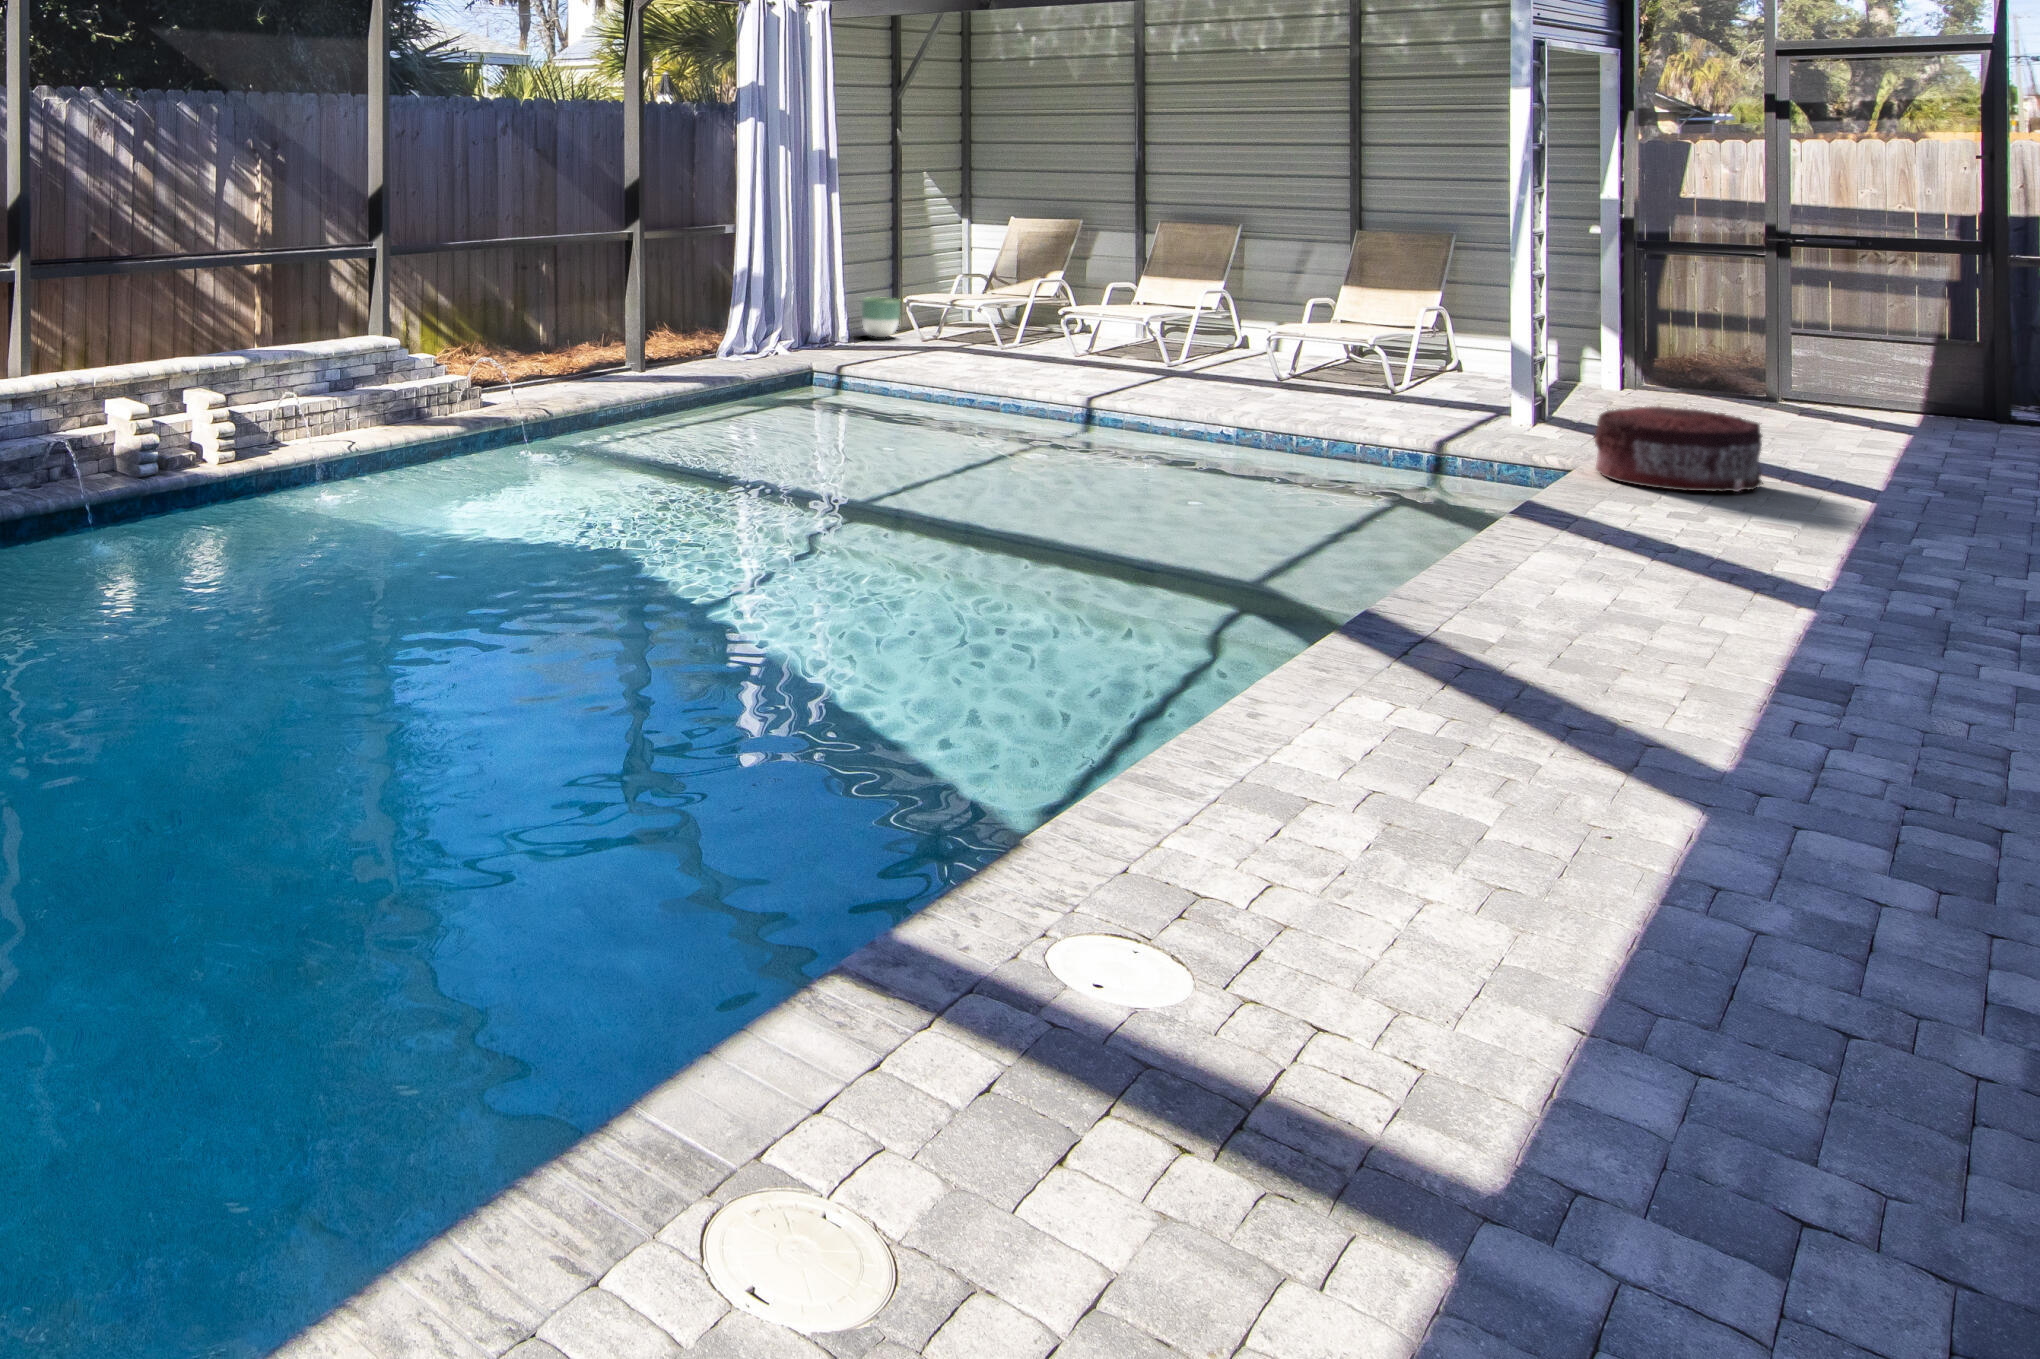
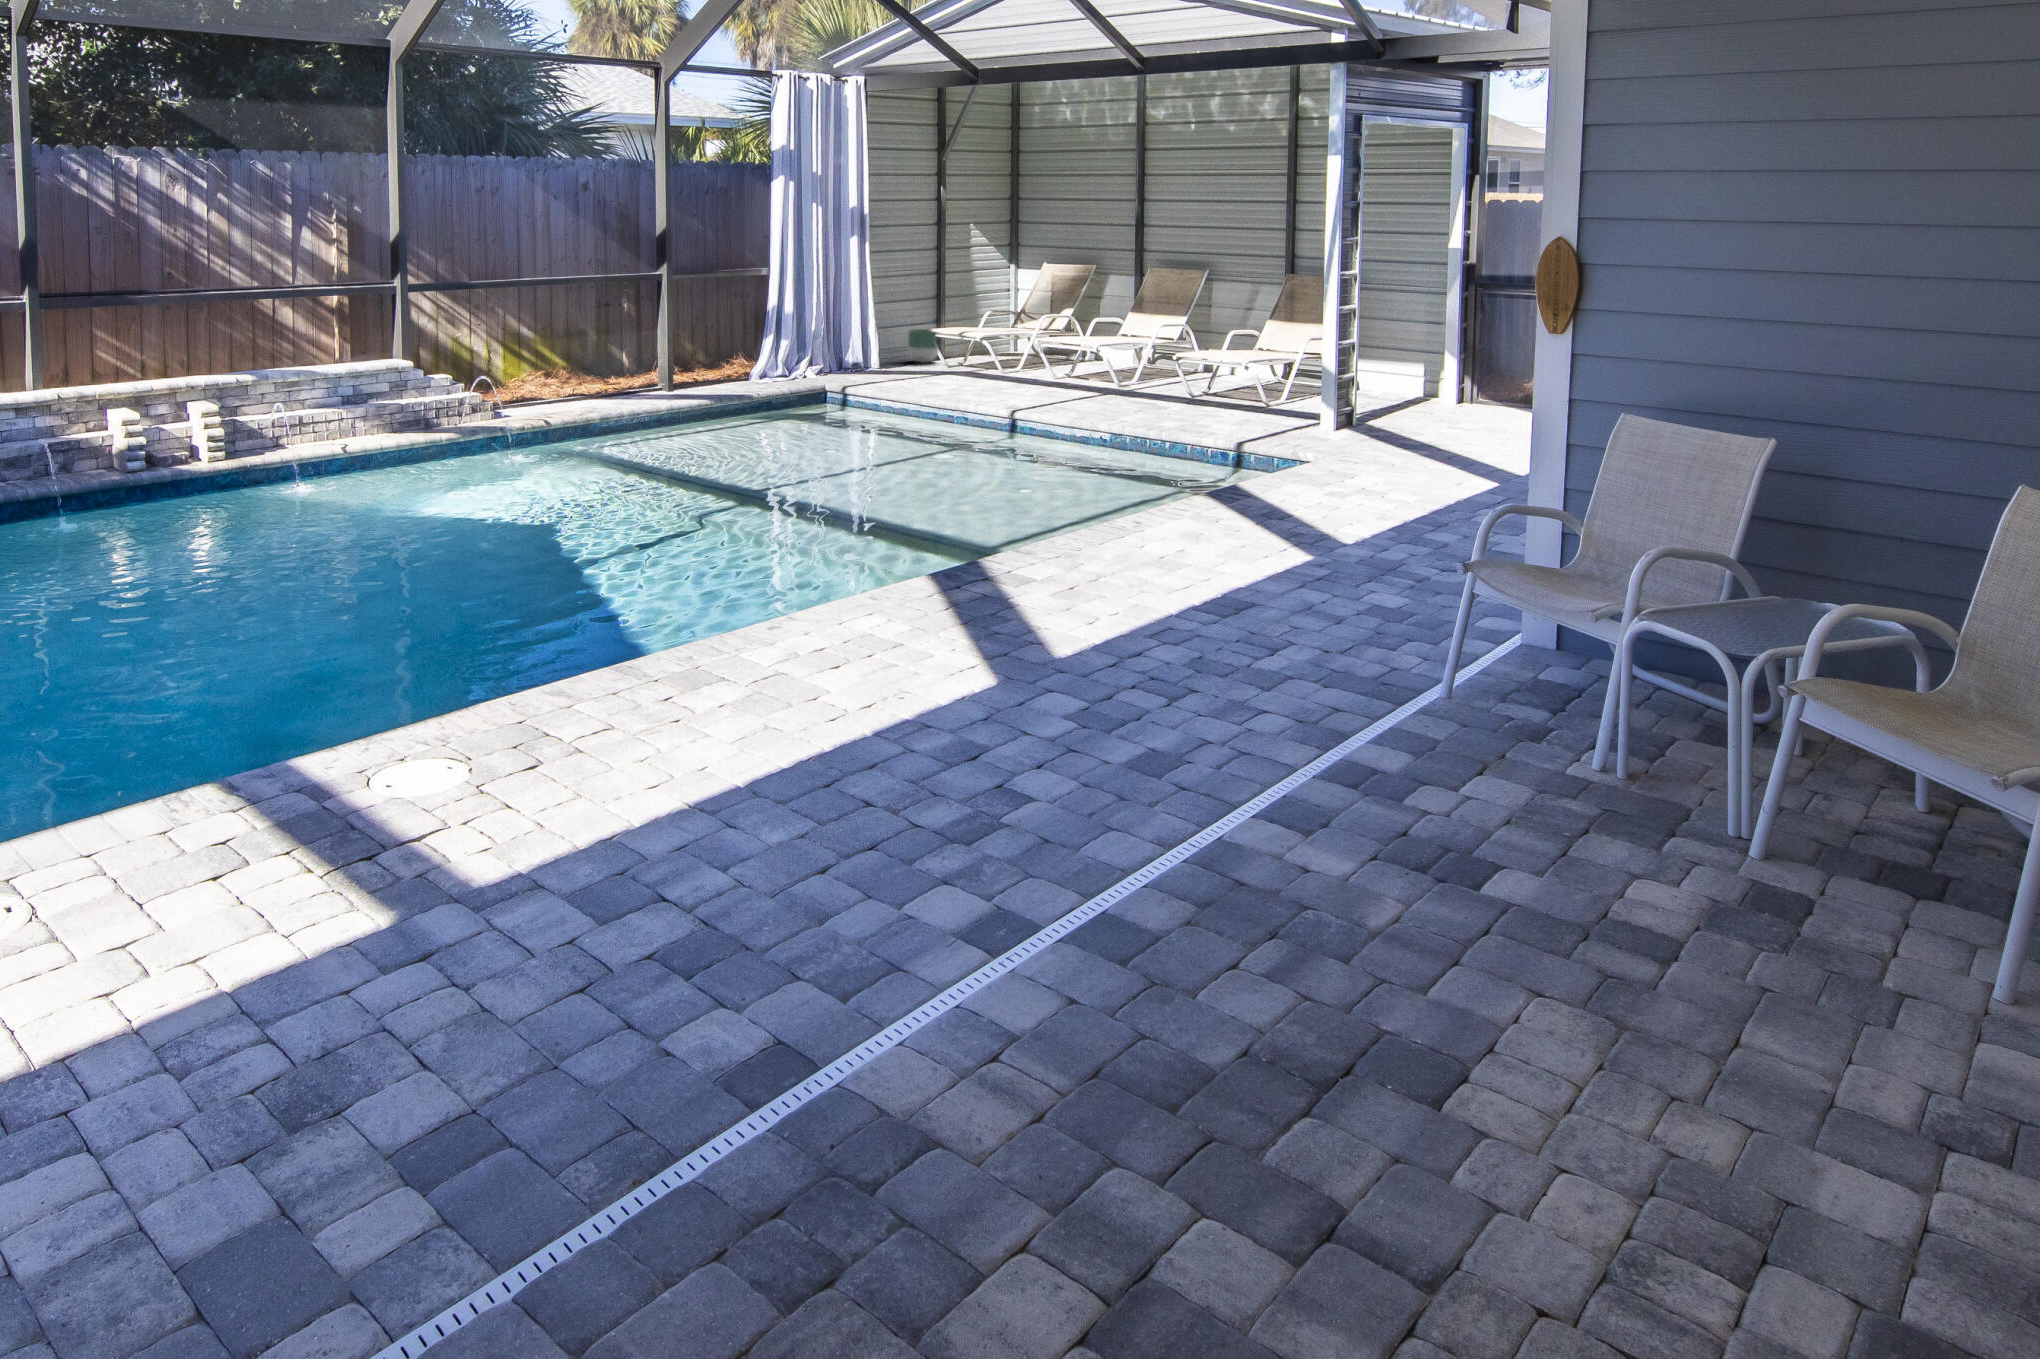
pouf: present [1595,406,1763,492] -> none [1322,416,1440,486]

